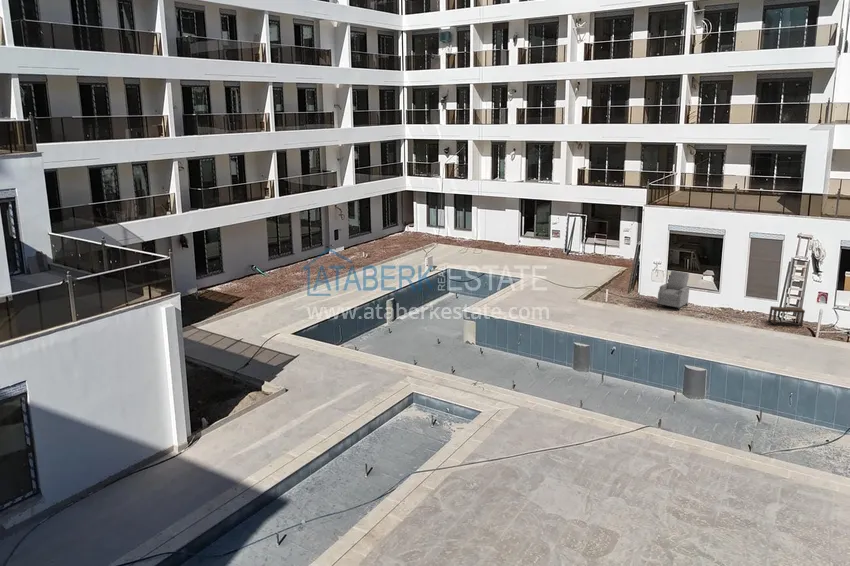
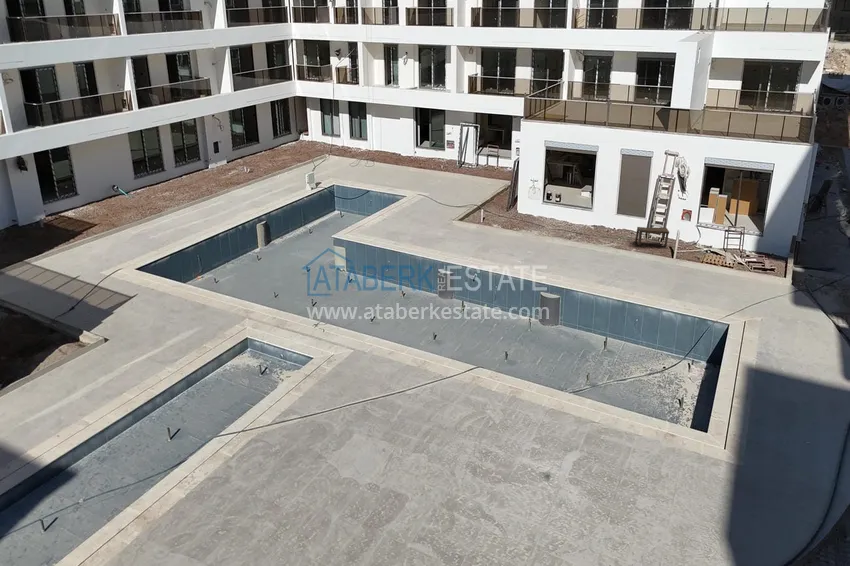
chair: present [657,271,689,311] -> none [529,189,562,231]

